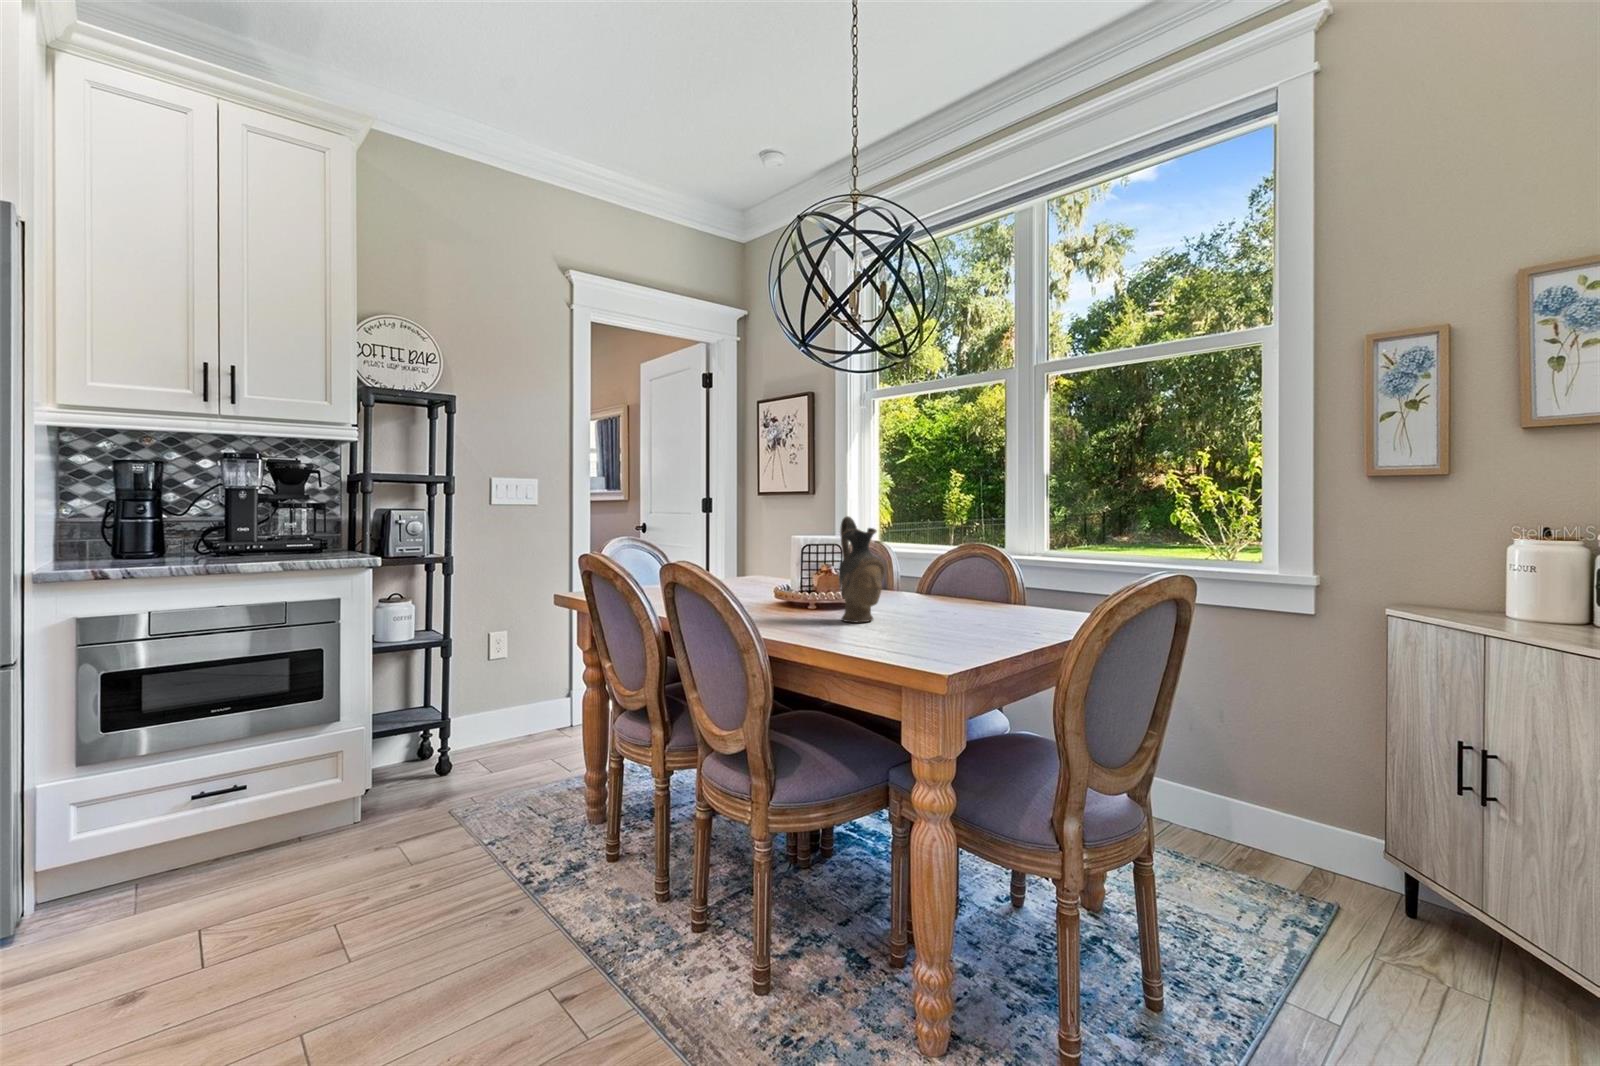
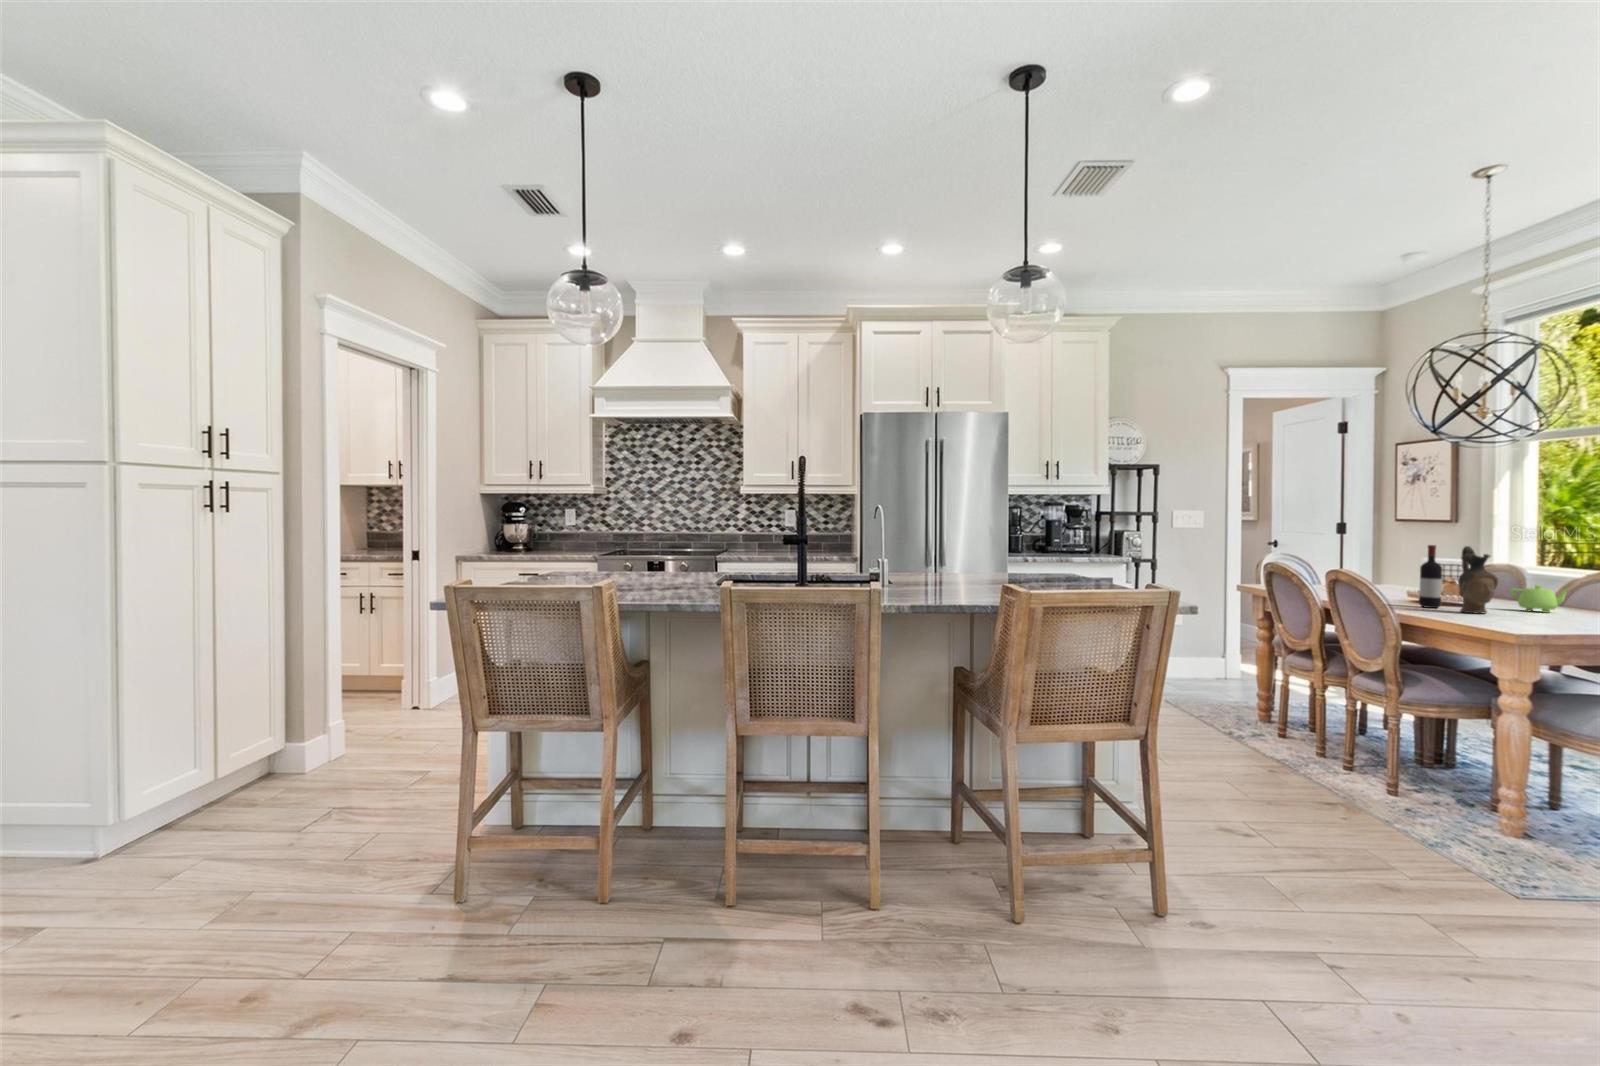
wine bottle: none [791,517,817,615] -> present [1419,545,1442,608]
teapot: none [888,570,949,608] -> present [1511,585,1568,613]

